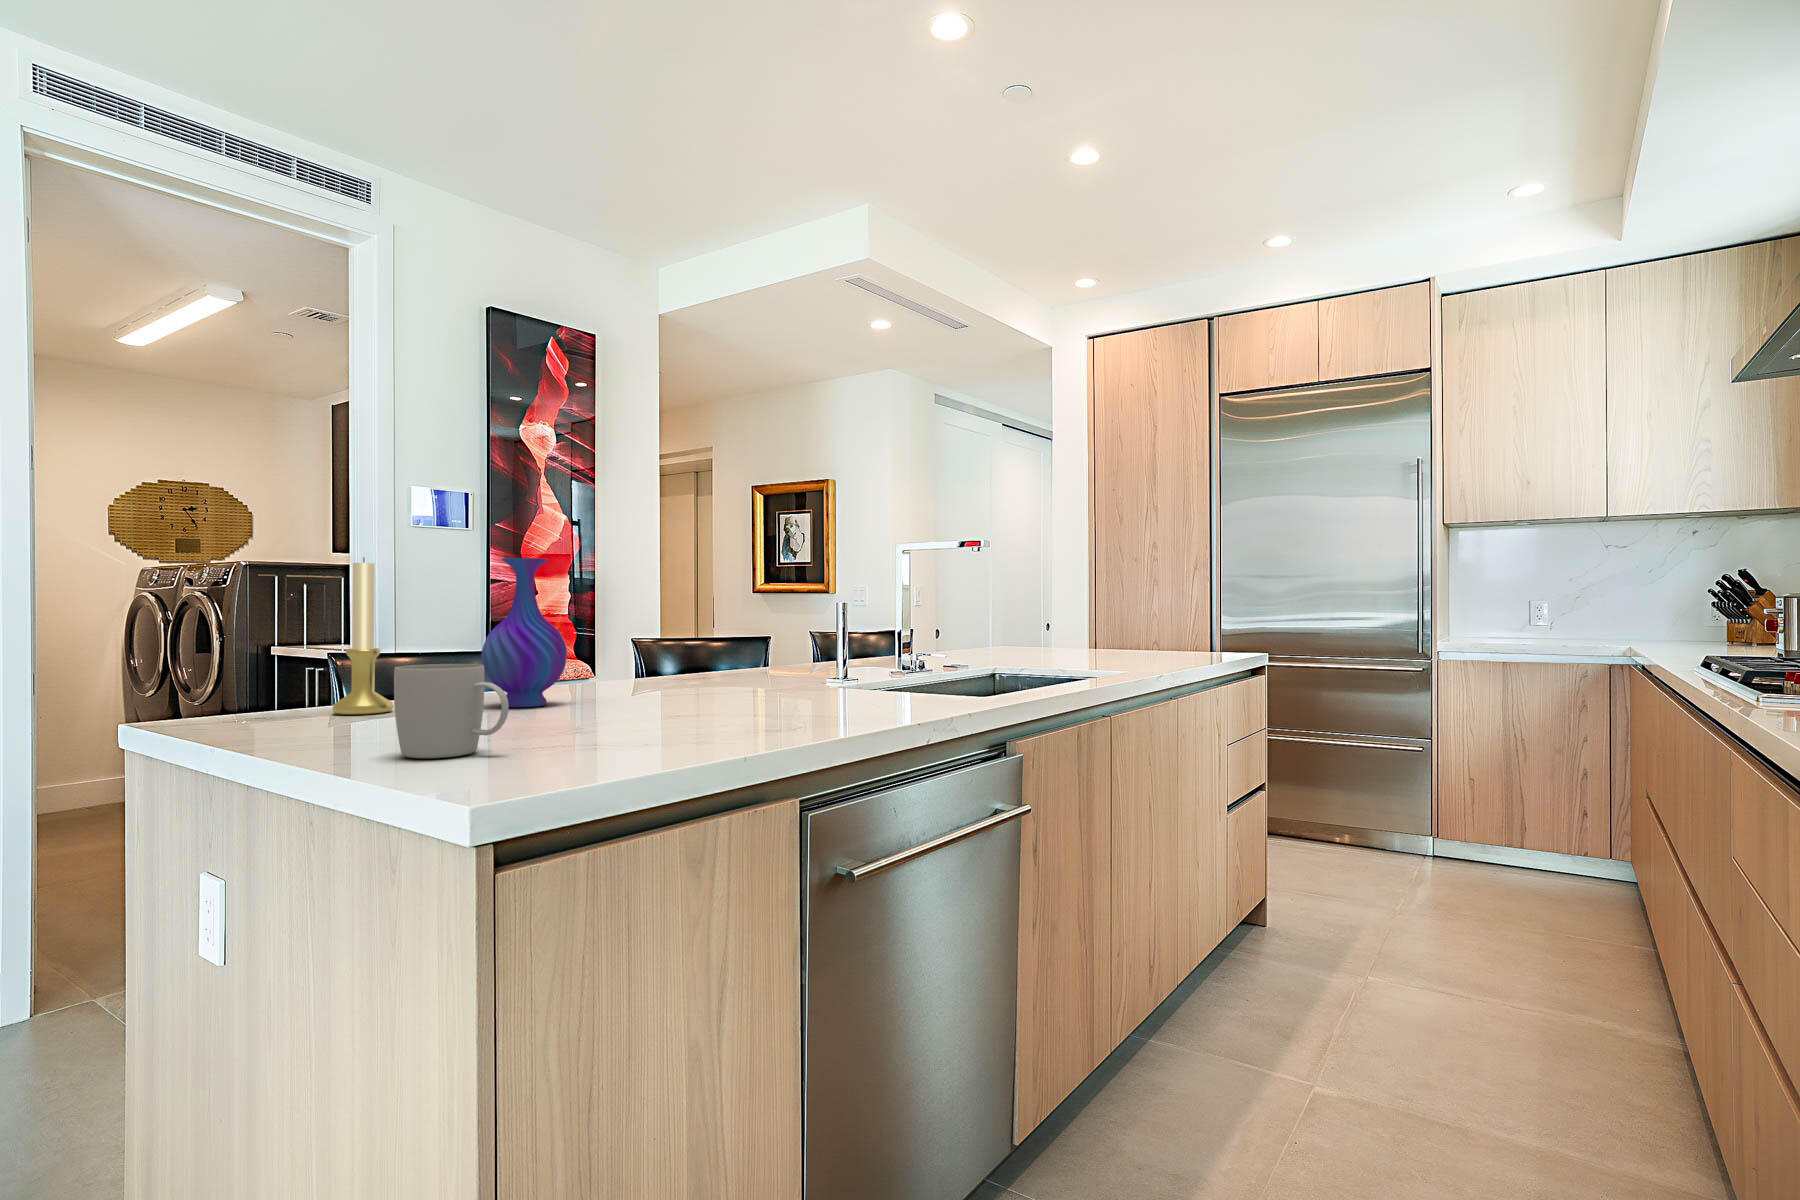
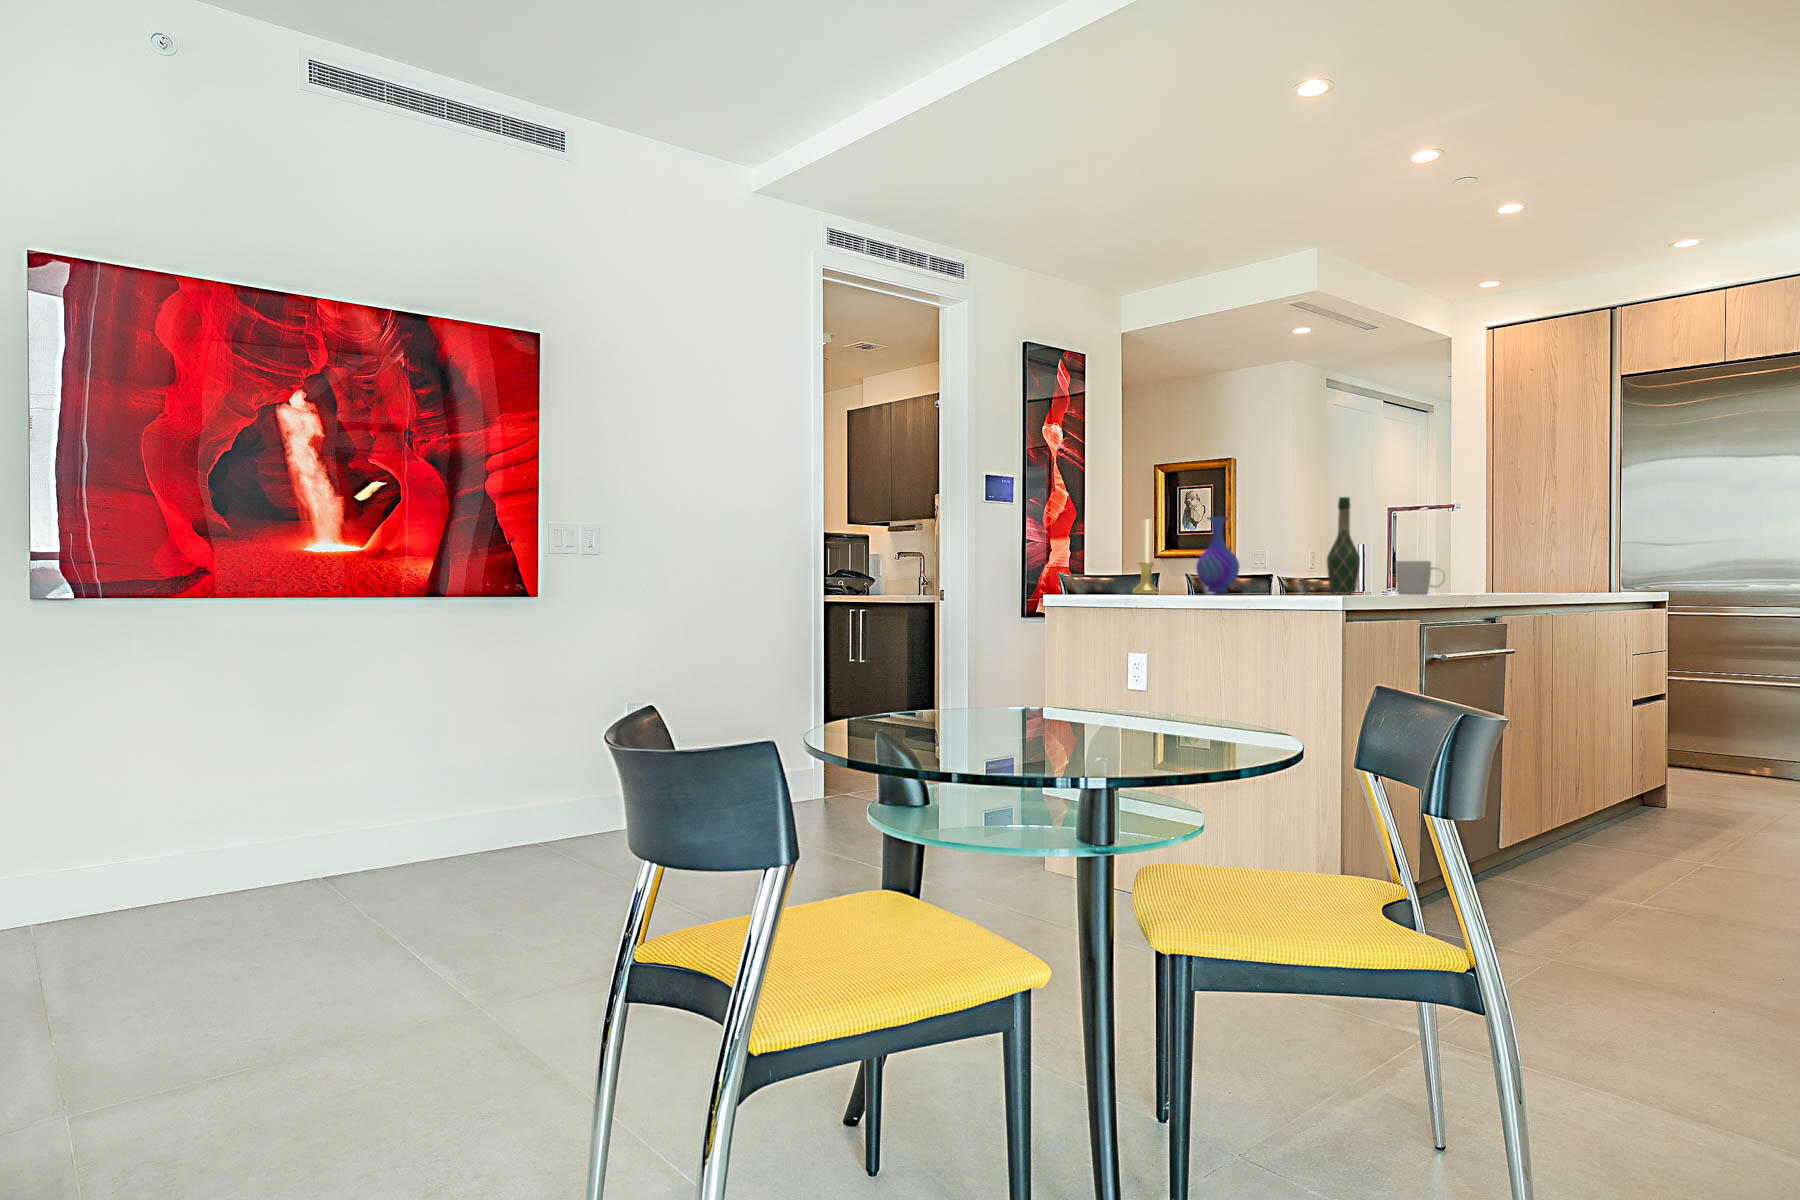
wine bottle: none [699,523,759,713] -> present [1327,497,1360,595]
mug: present [394,664,509,758] -> present [1396,561,1445,595]

